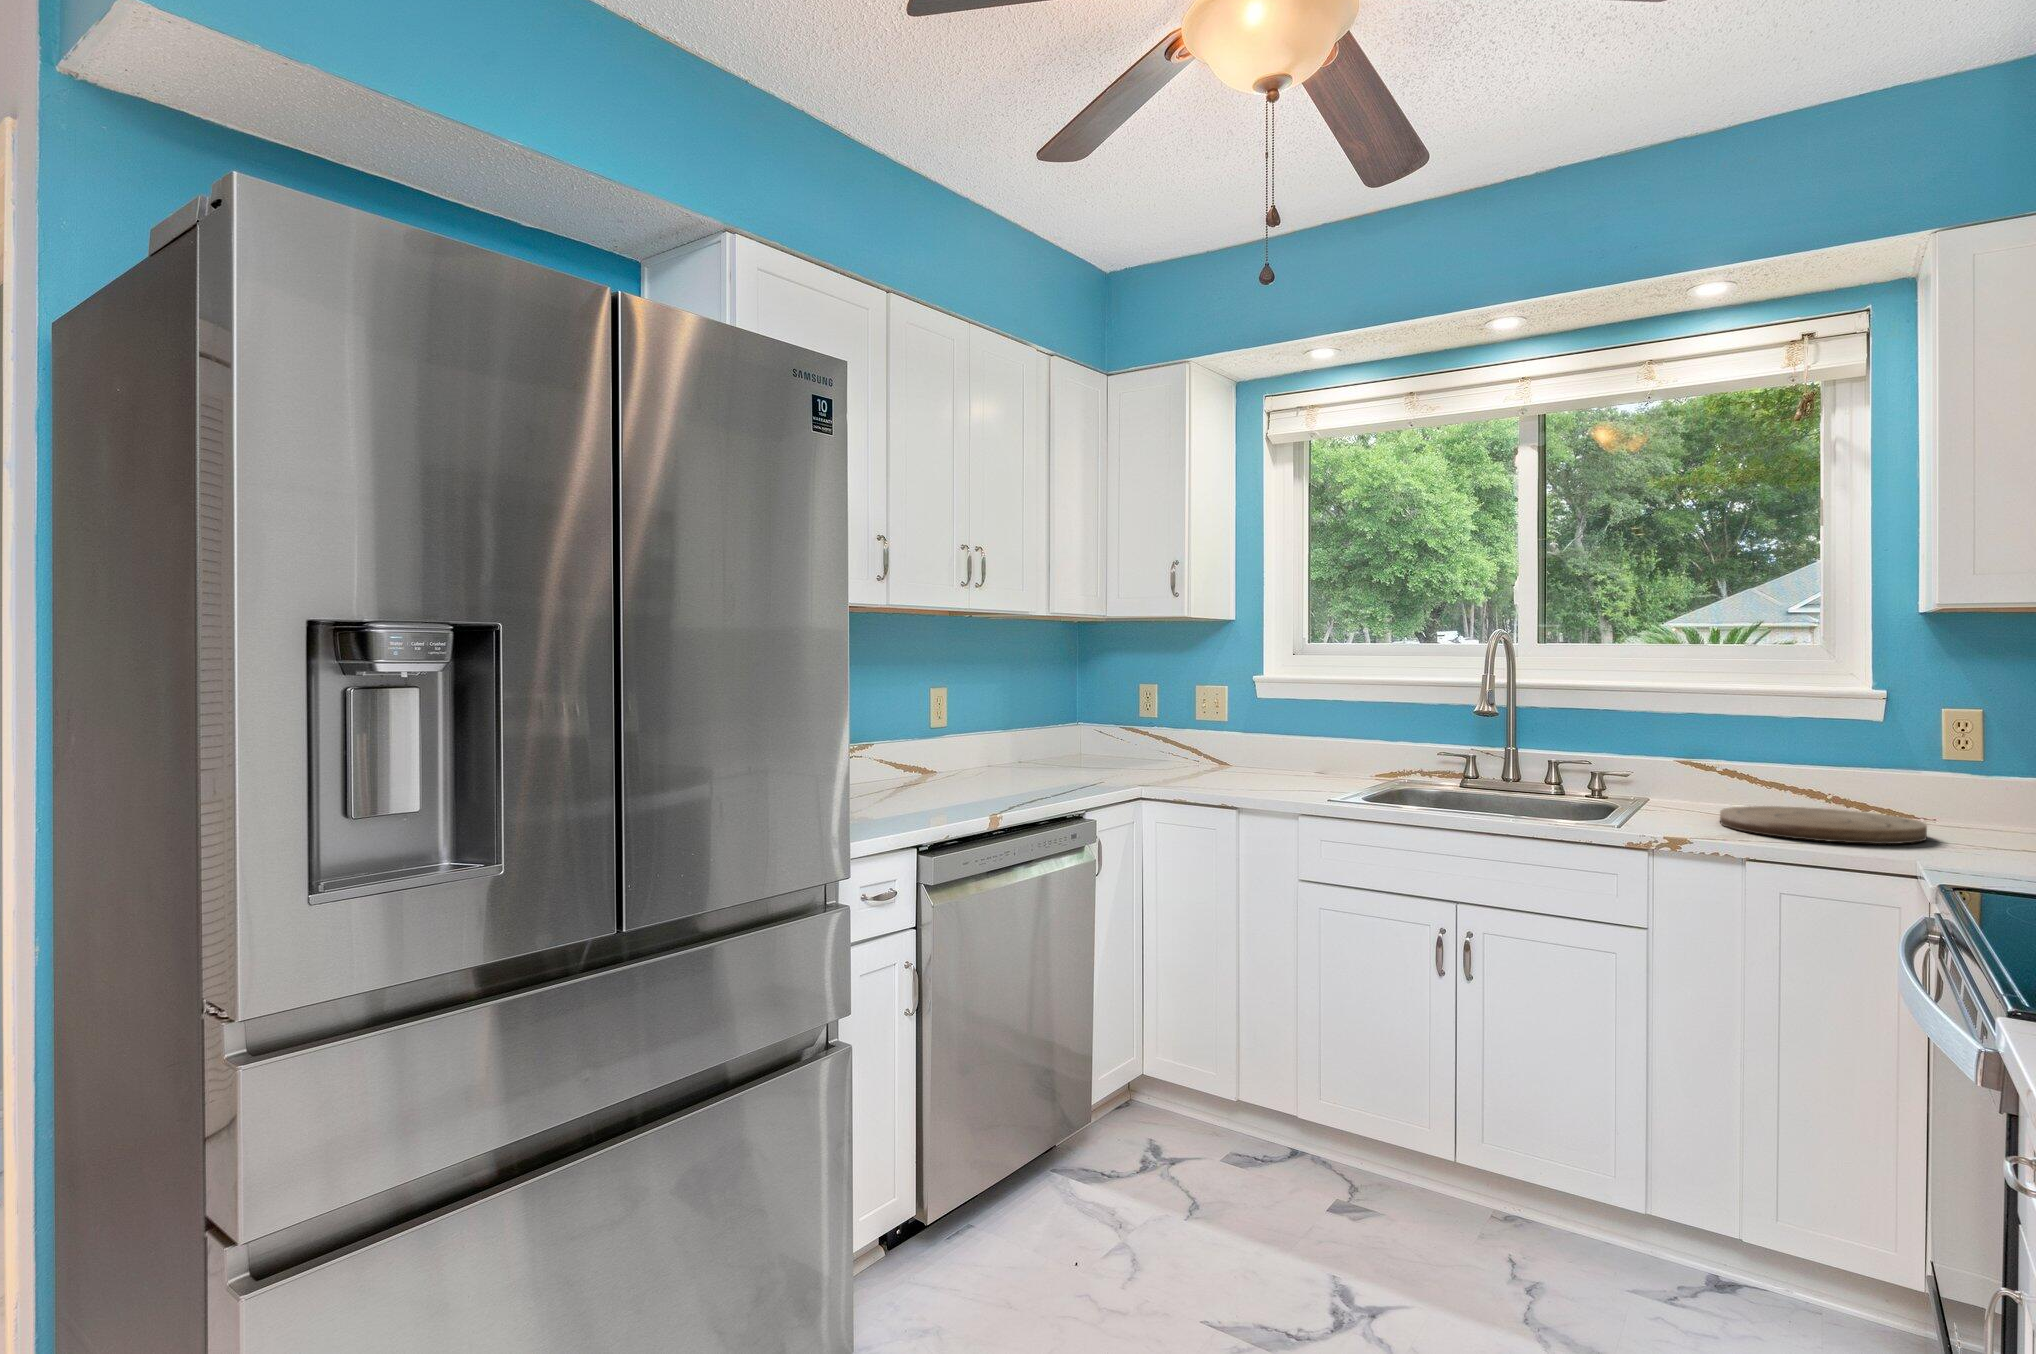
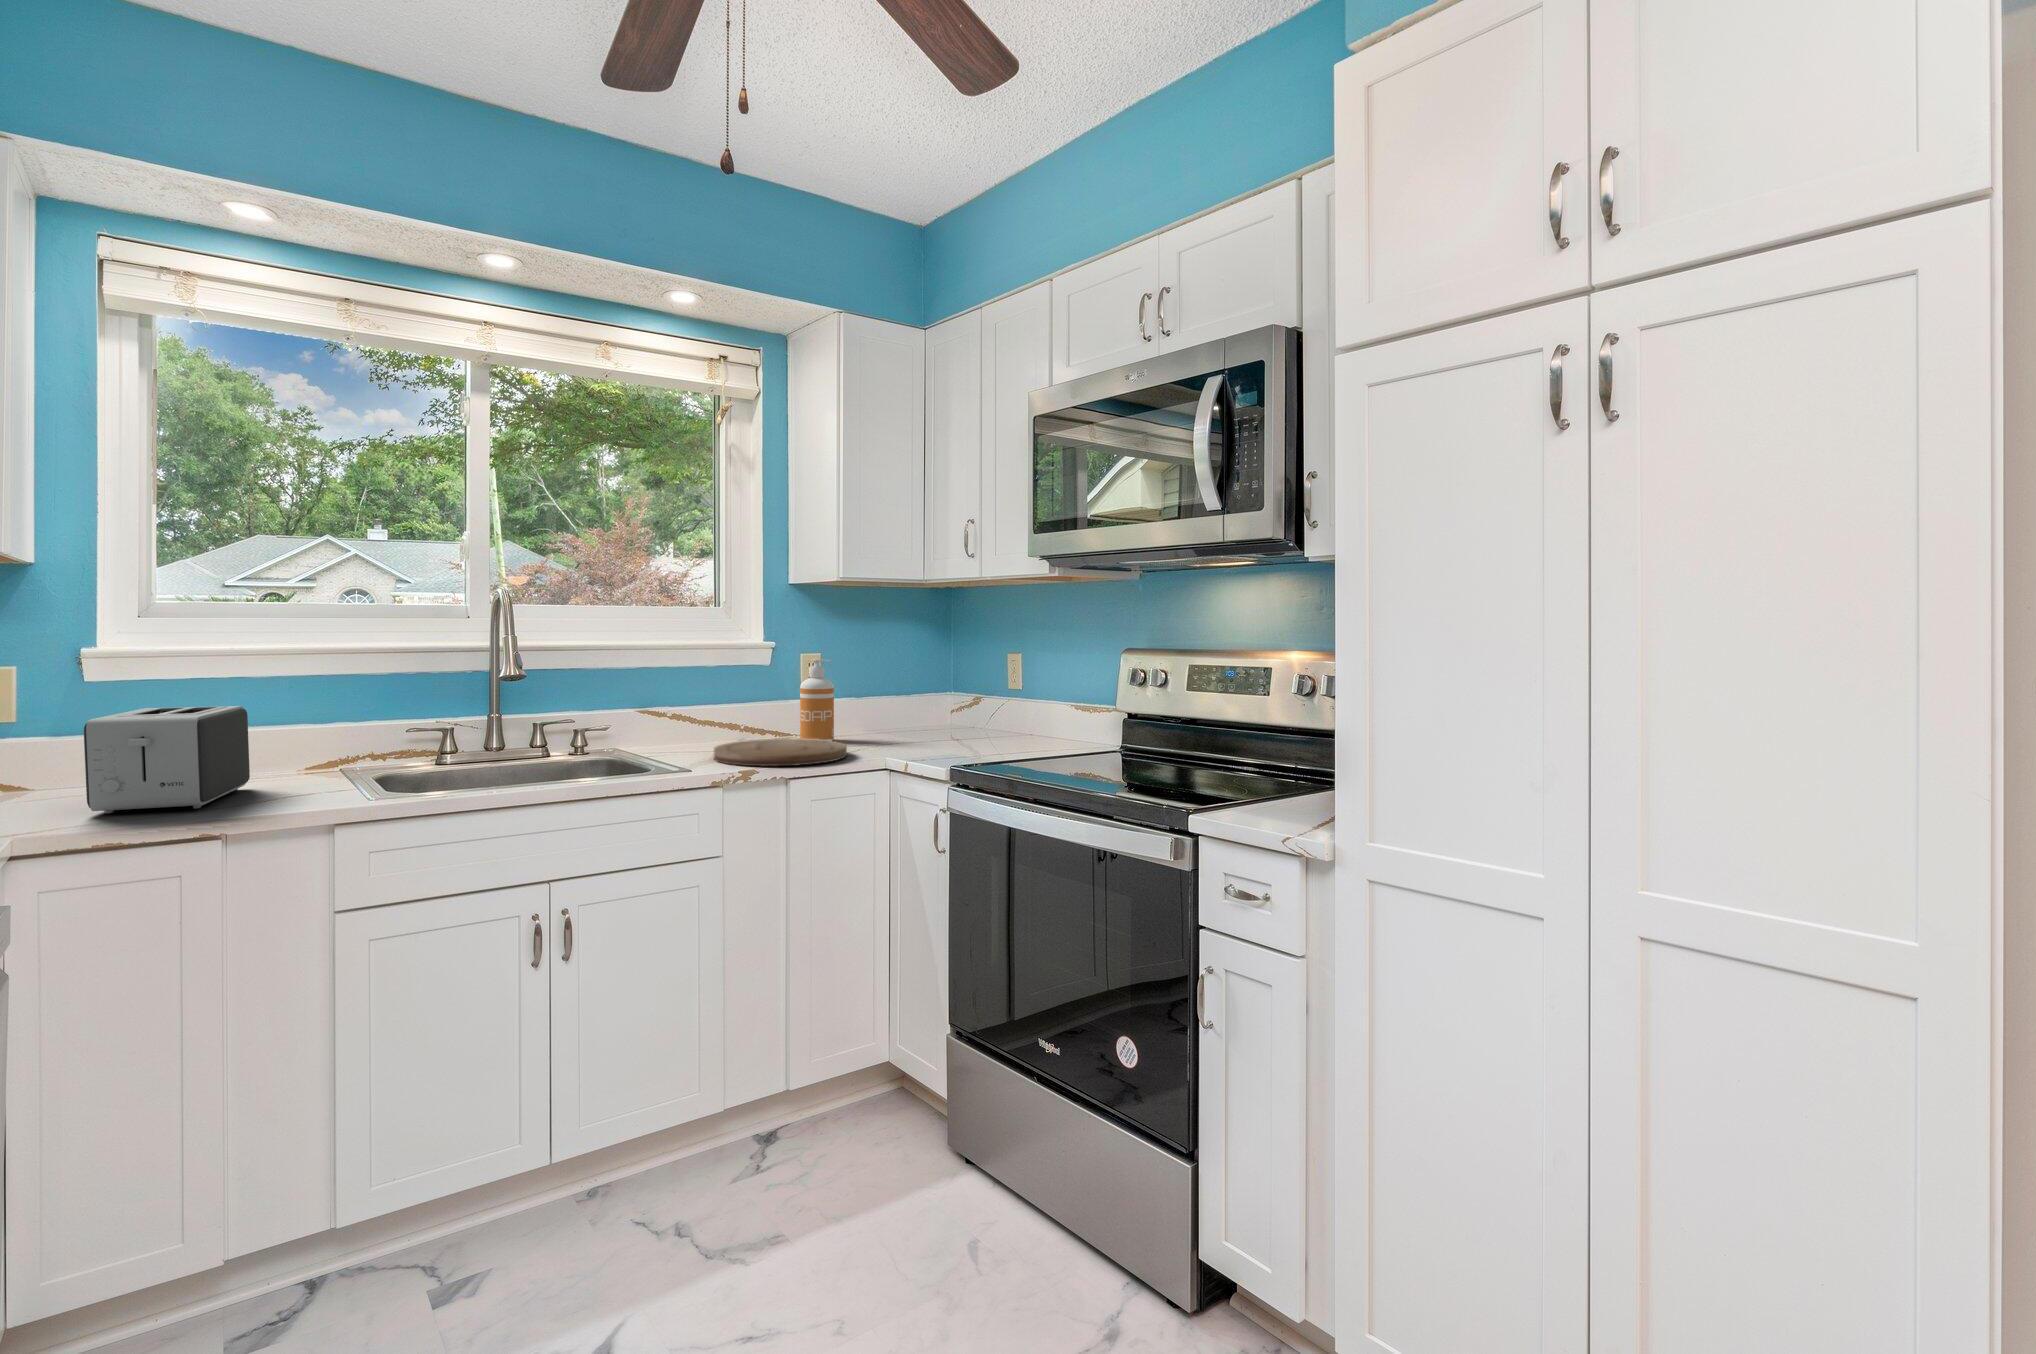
soap dispenser: none [1923,710,1984,828] -> present [800,659,834,741]
toaster: none [1218,720,1321,788] -> present [84,706,250,813]

